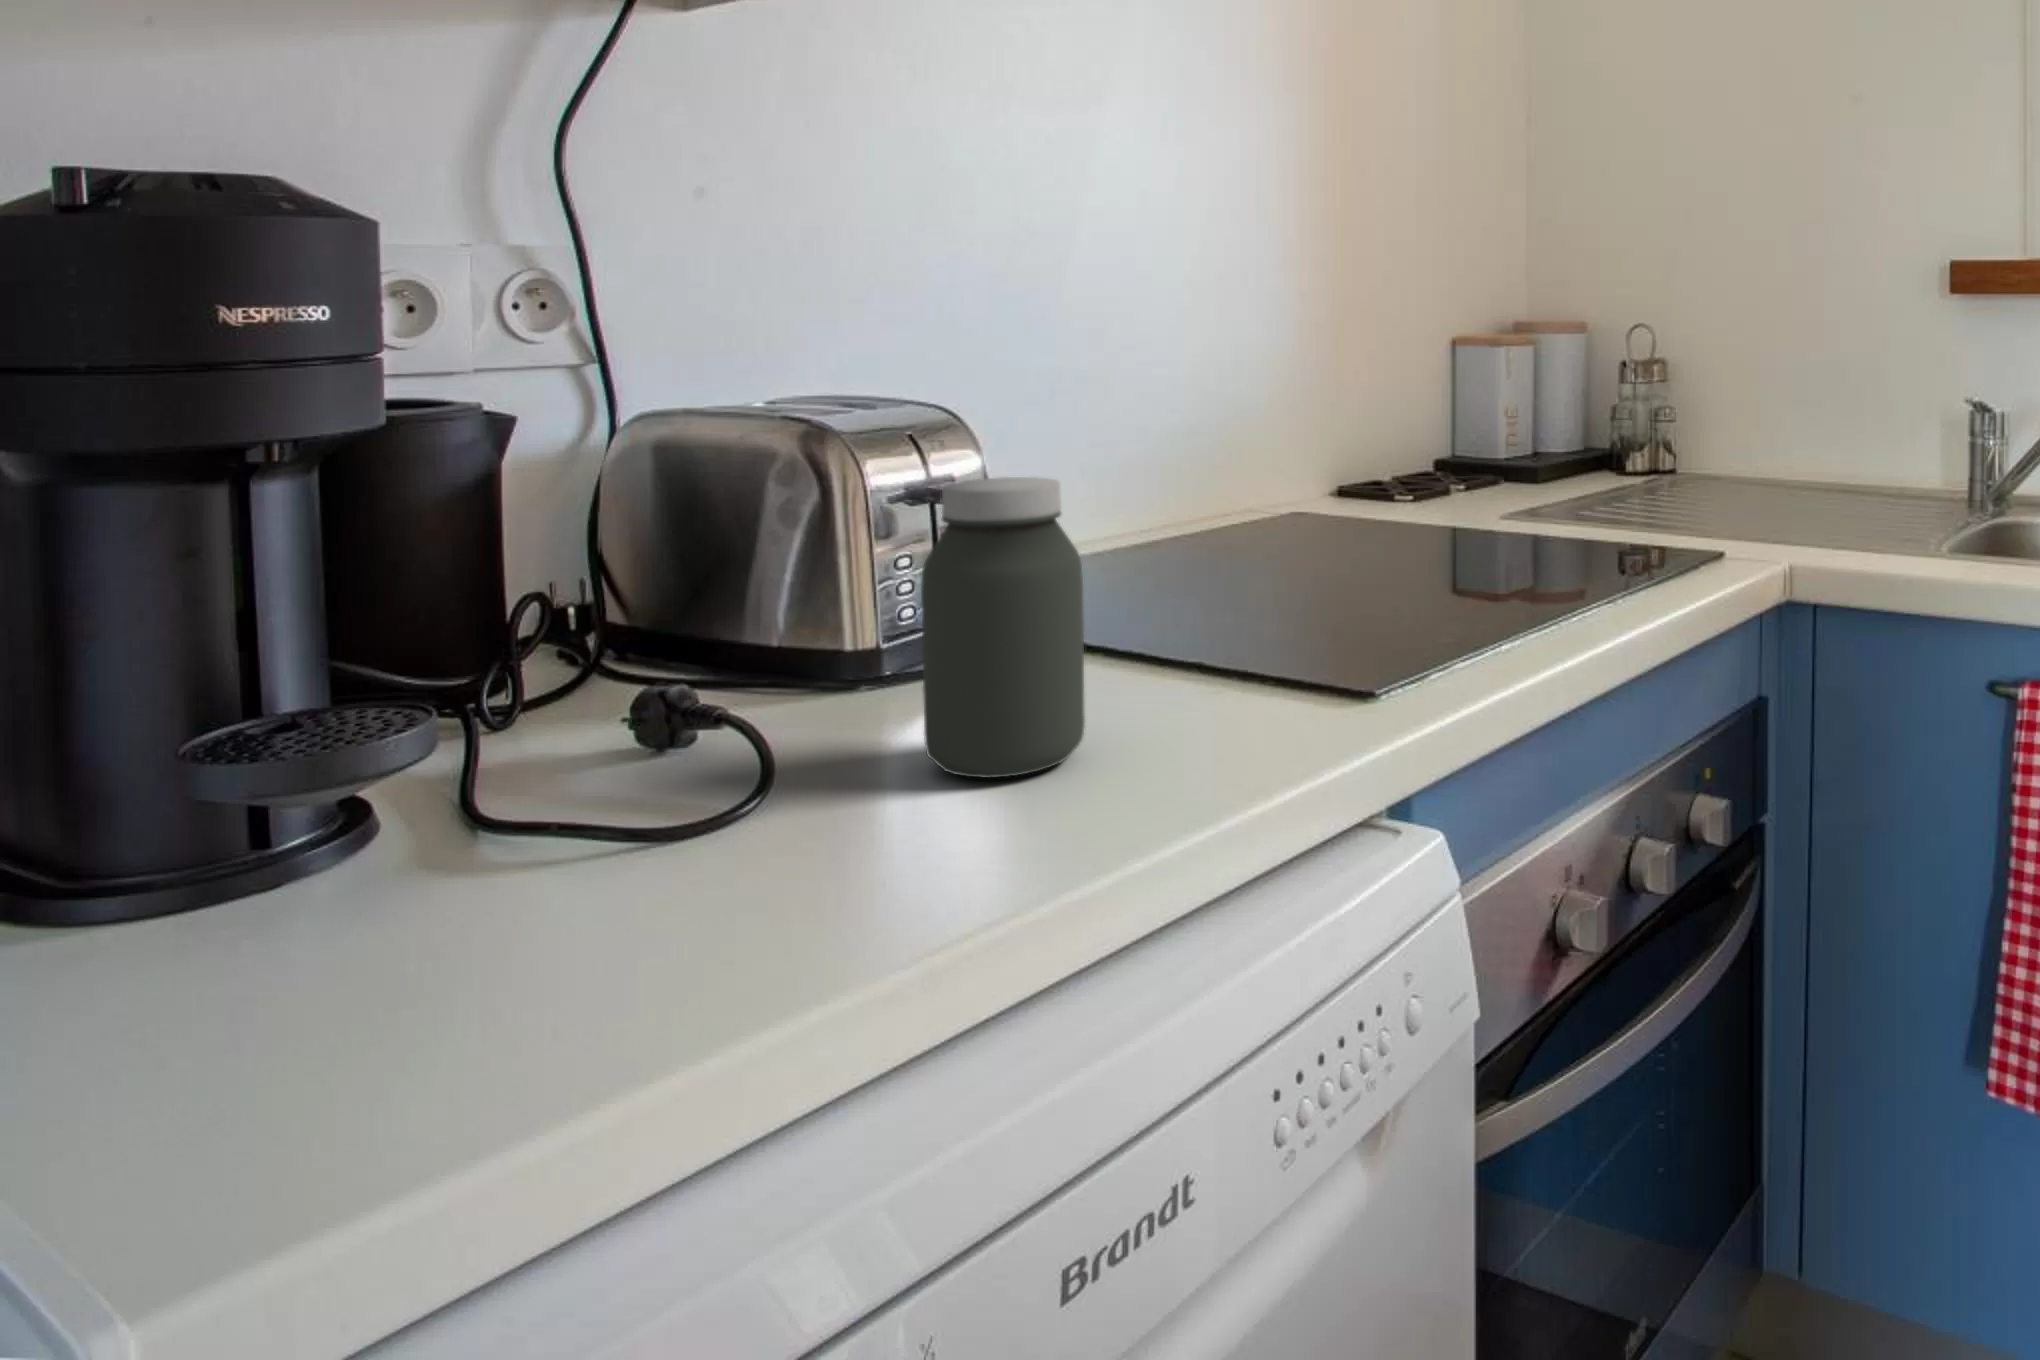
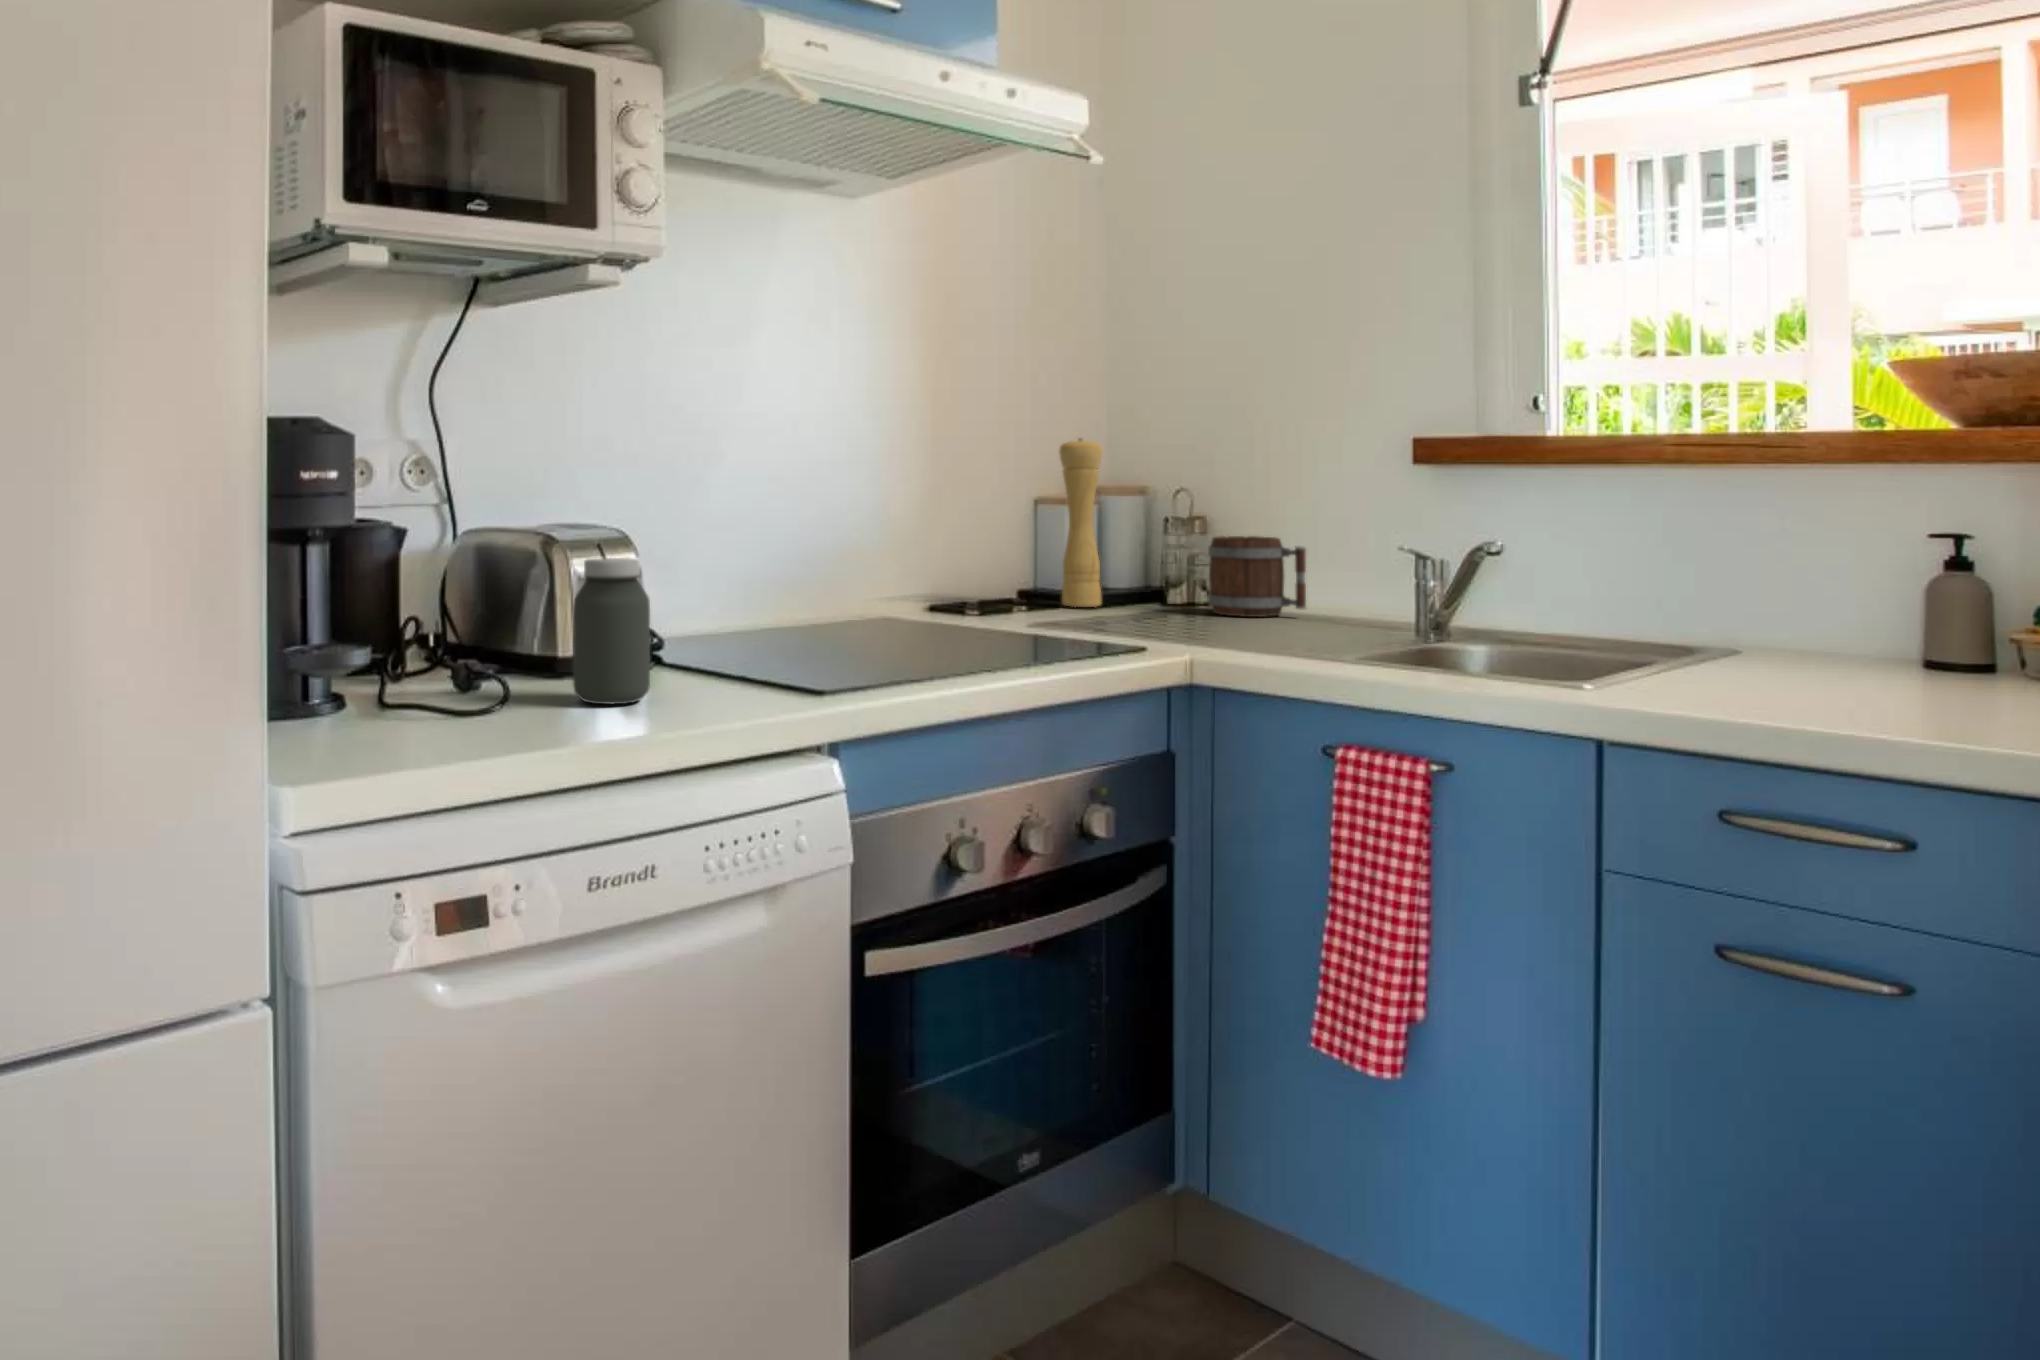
pepper mill: none [1529,264,1584,488] -> present [1059,438,1102,607]
mug: none [1720,390,1842,494] -> present [1208,536,1306,617]

